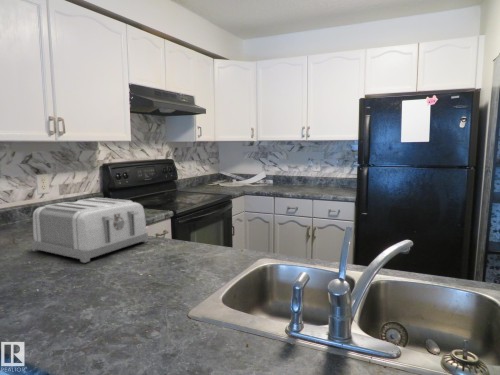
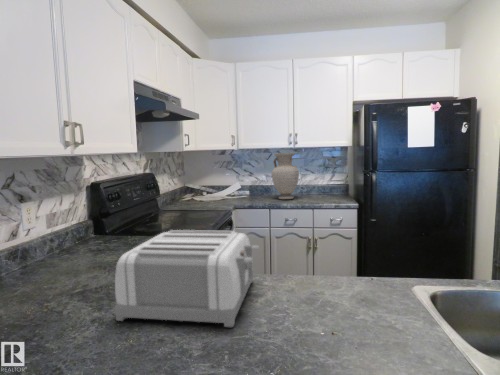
vase: none [284,145,310,189] -> present [272,153,299,199]

